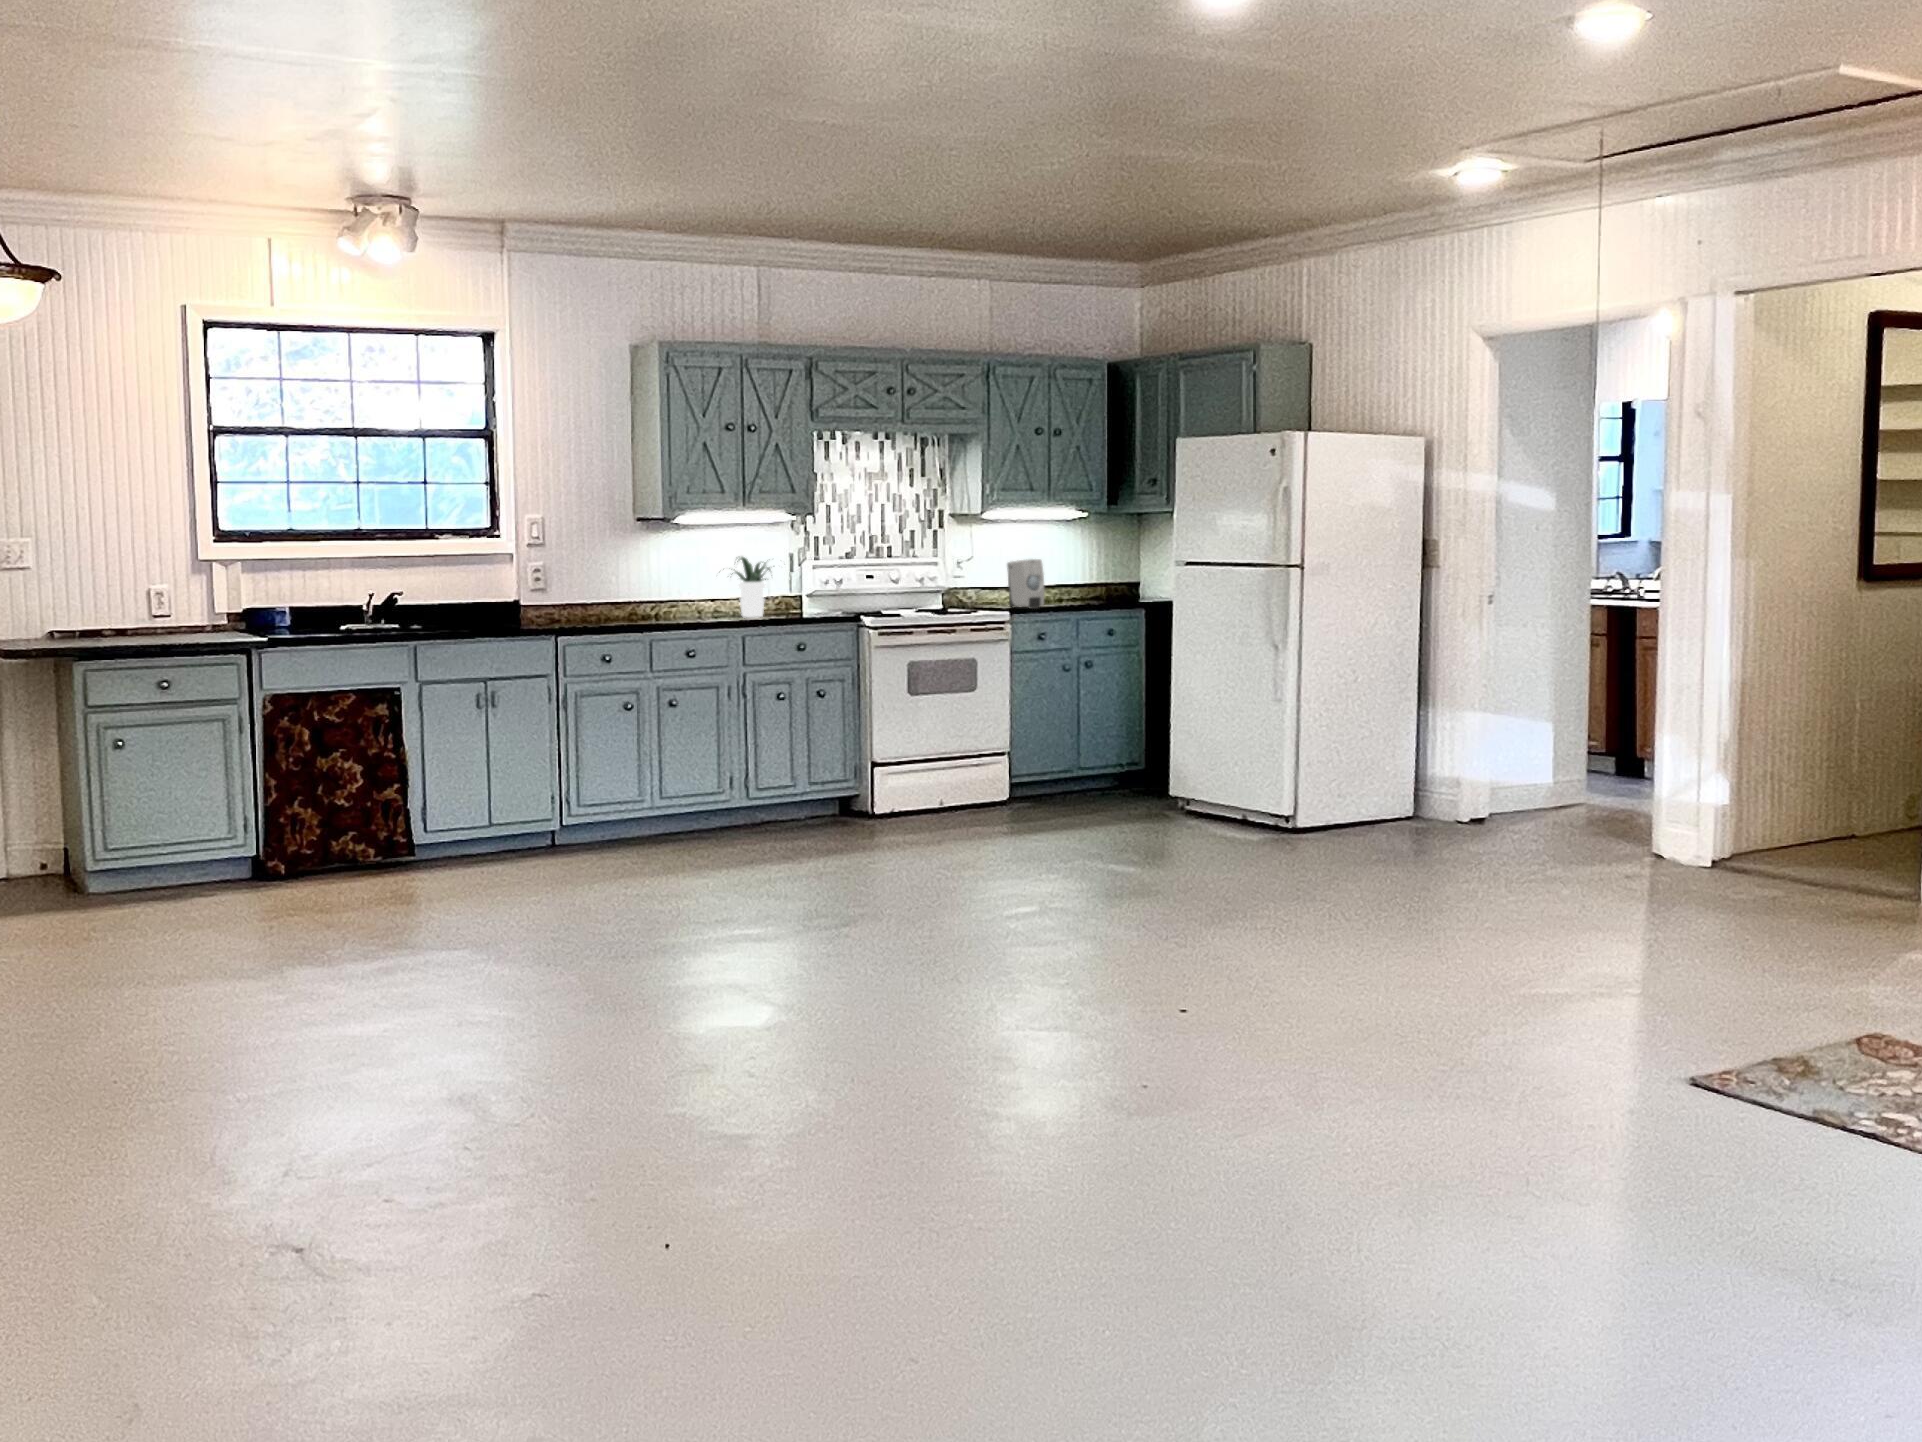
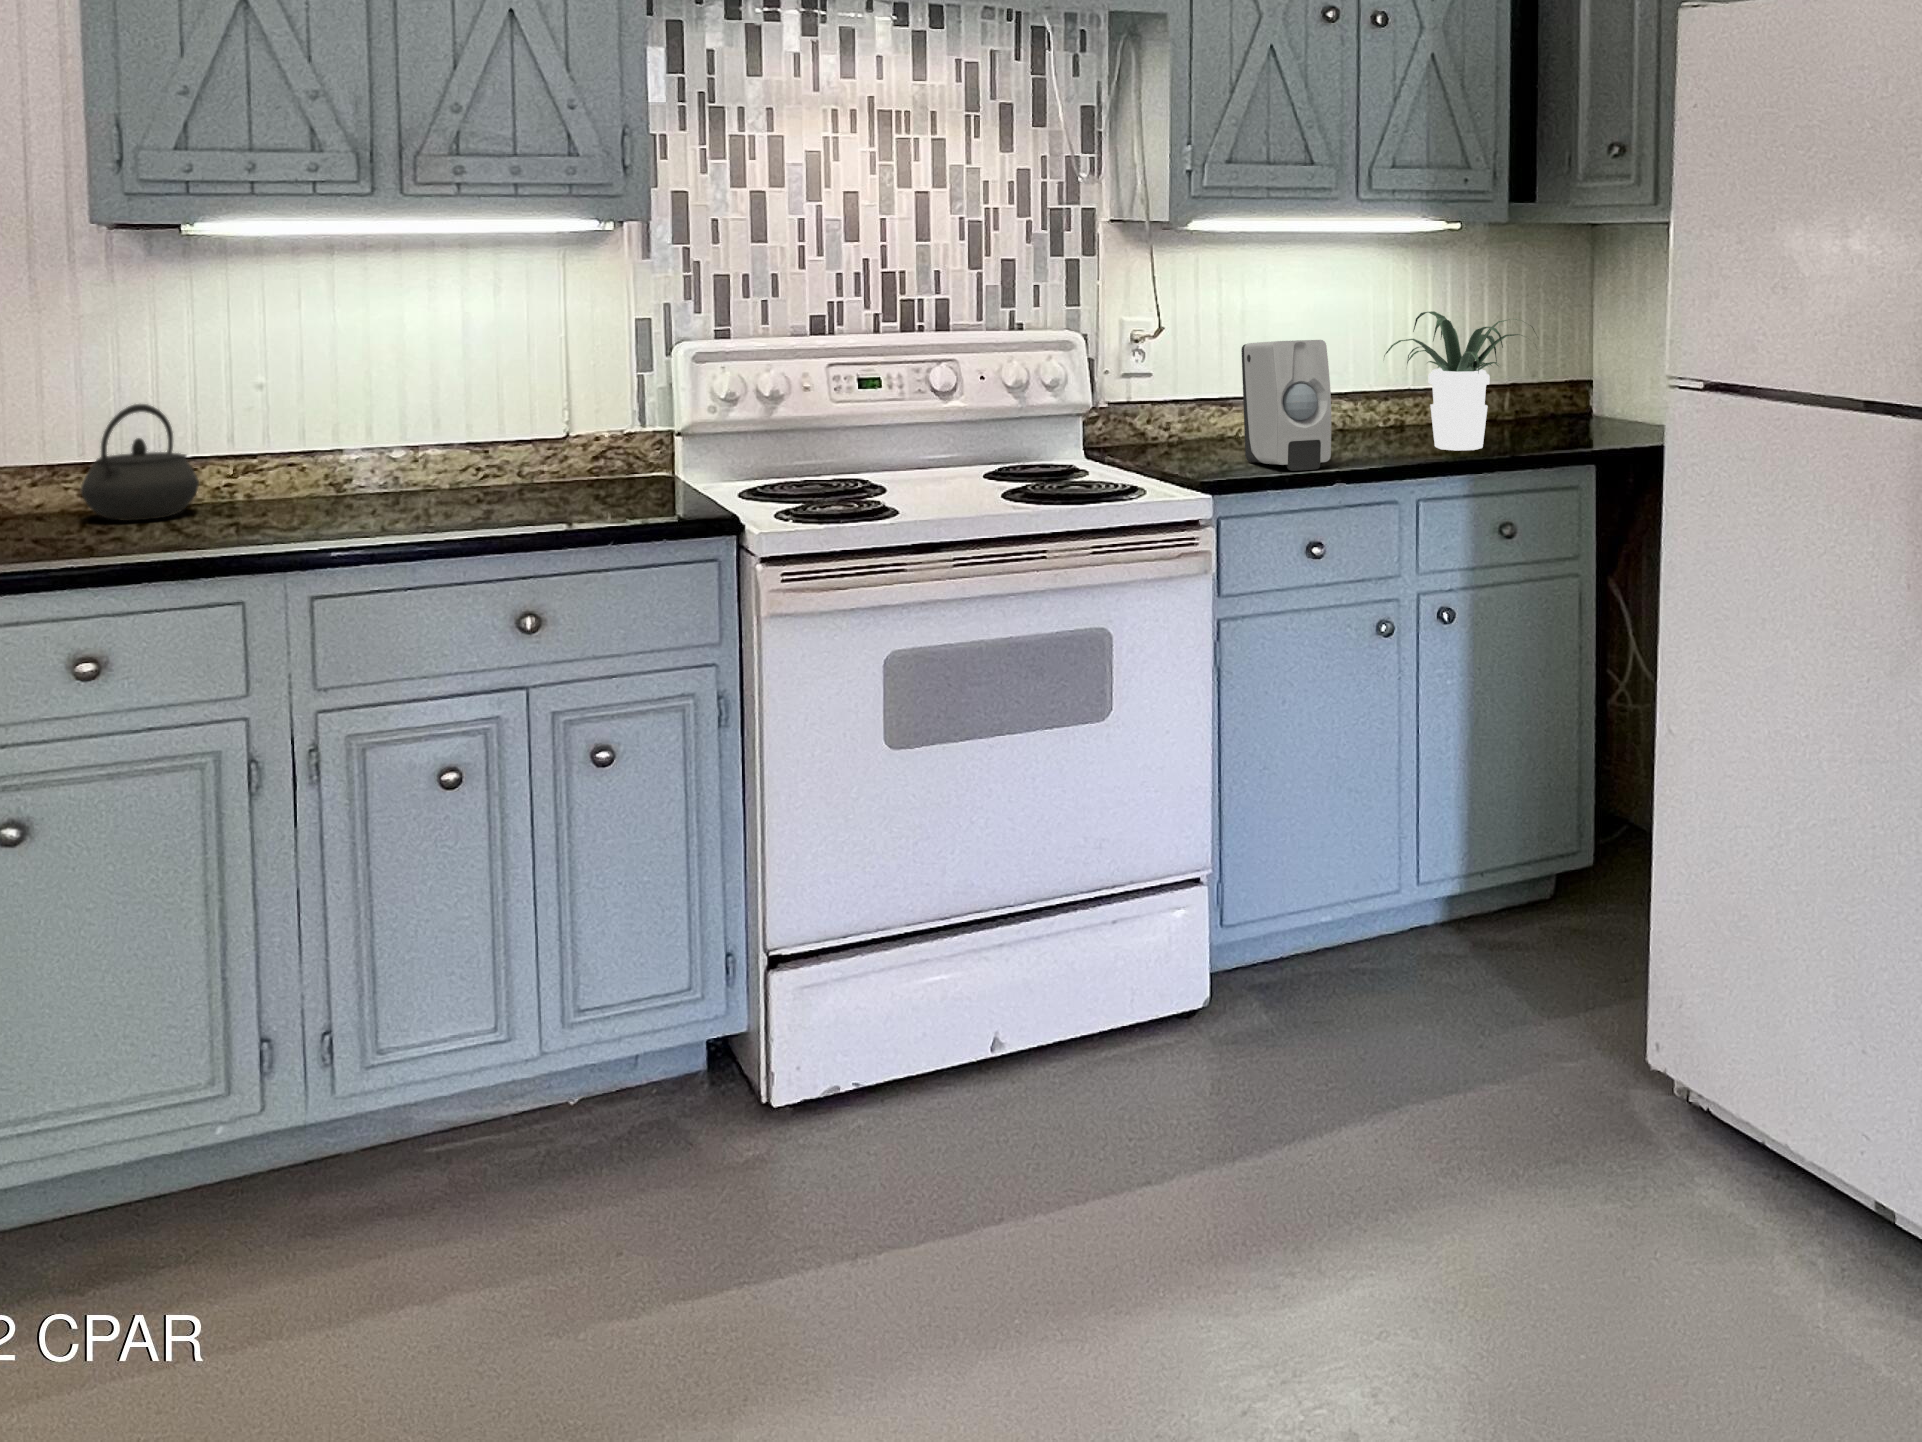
potted plant: present [731,557,770,618] -> present [1384,311,1535,451]
kettle: none [643,579,677,618] -> present [81,404,199,521]

